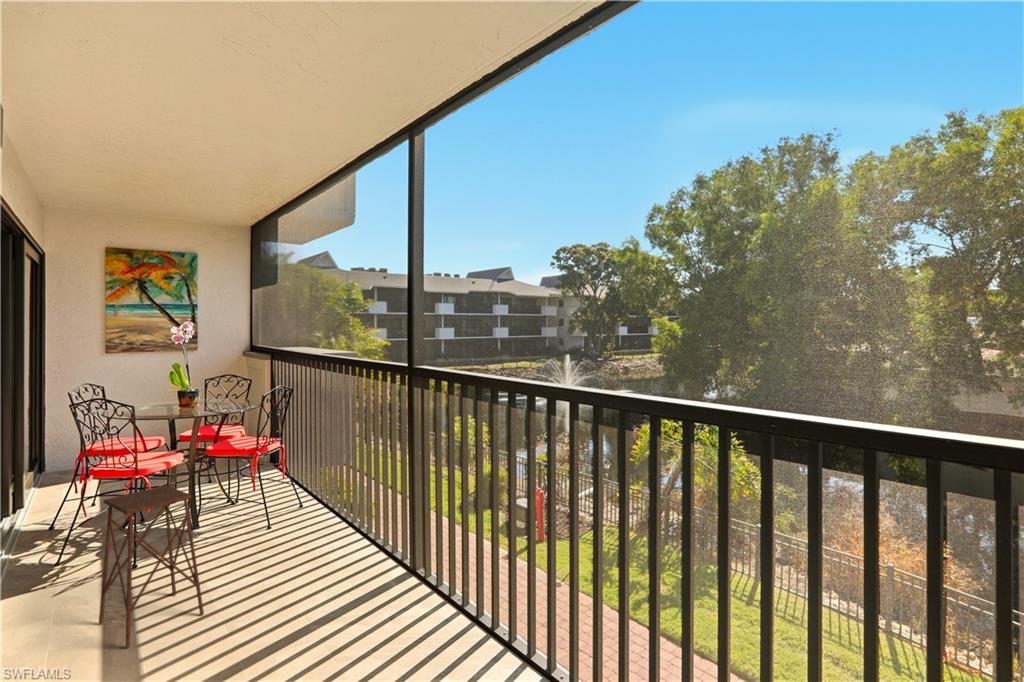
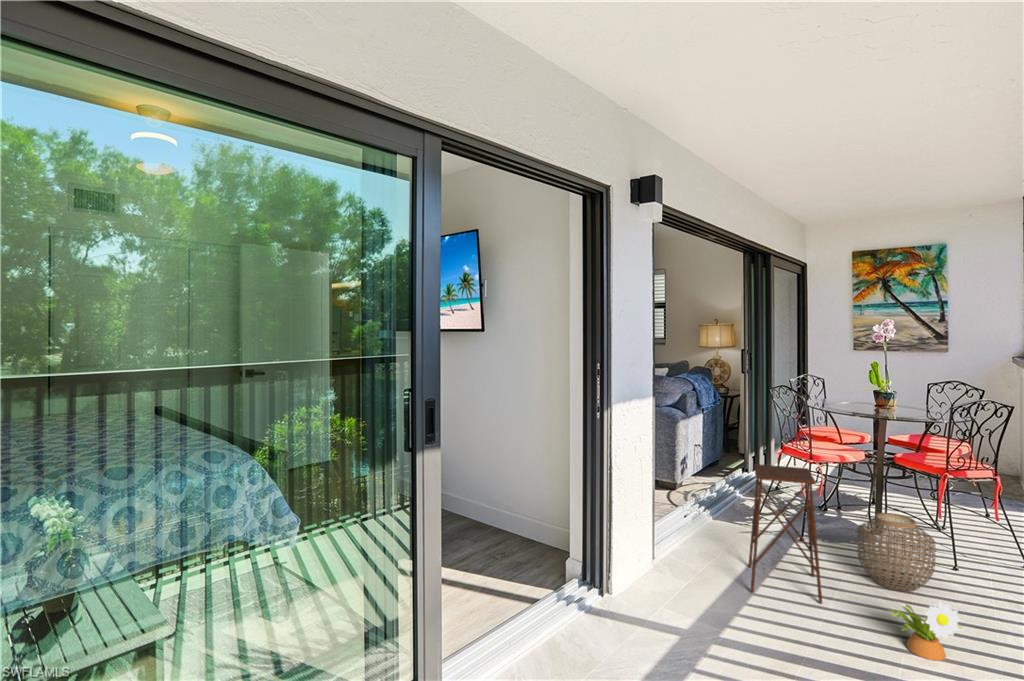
woven basket: none [208,501,273,571] -> present [857,513,936,591]
decorative plant: none [270,554,324,608] -> present [891,602,961,660]

